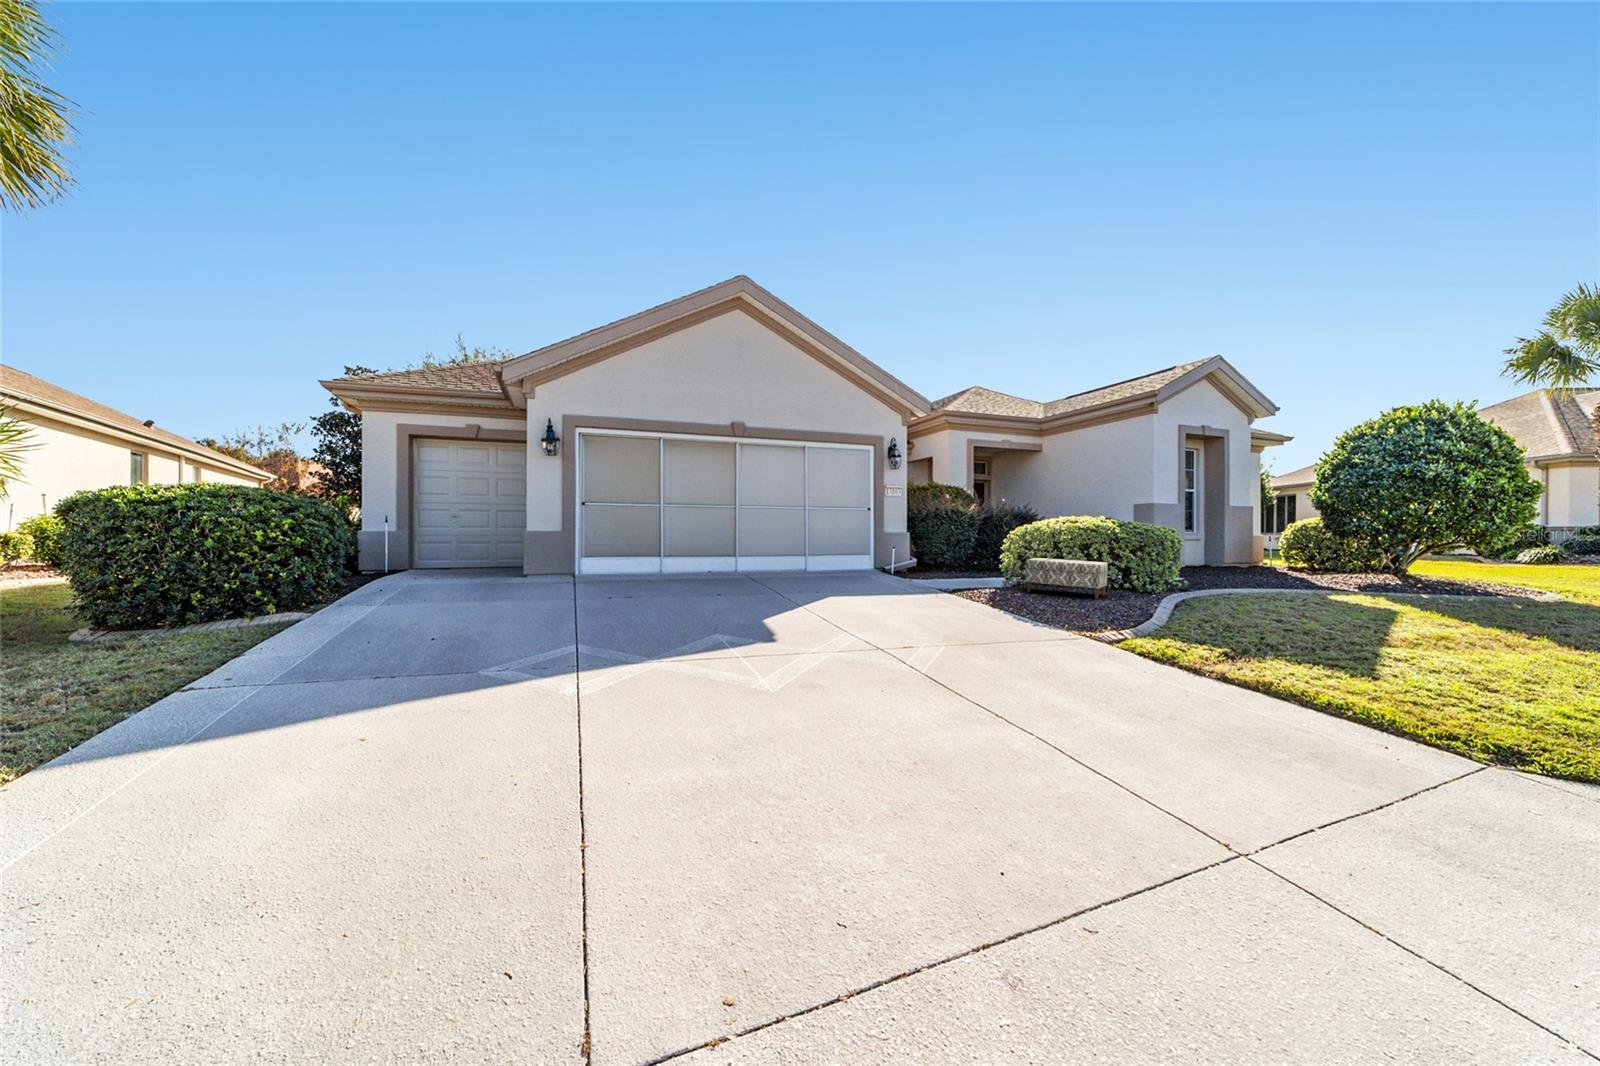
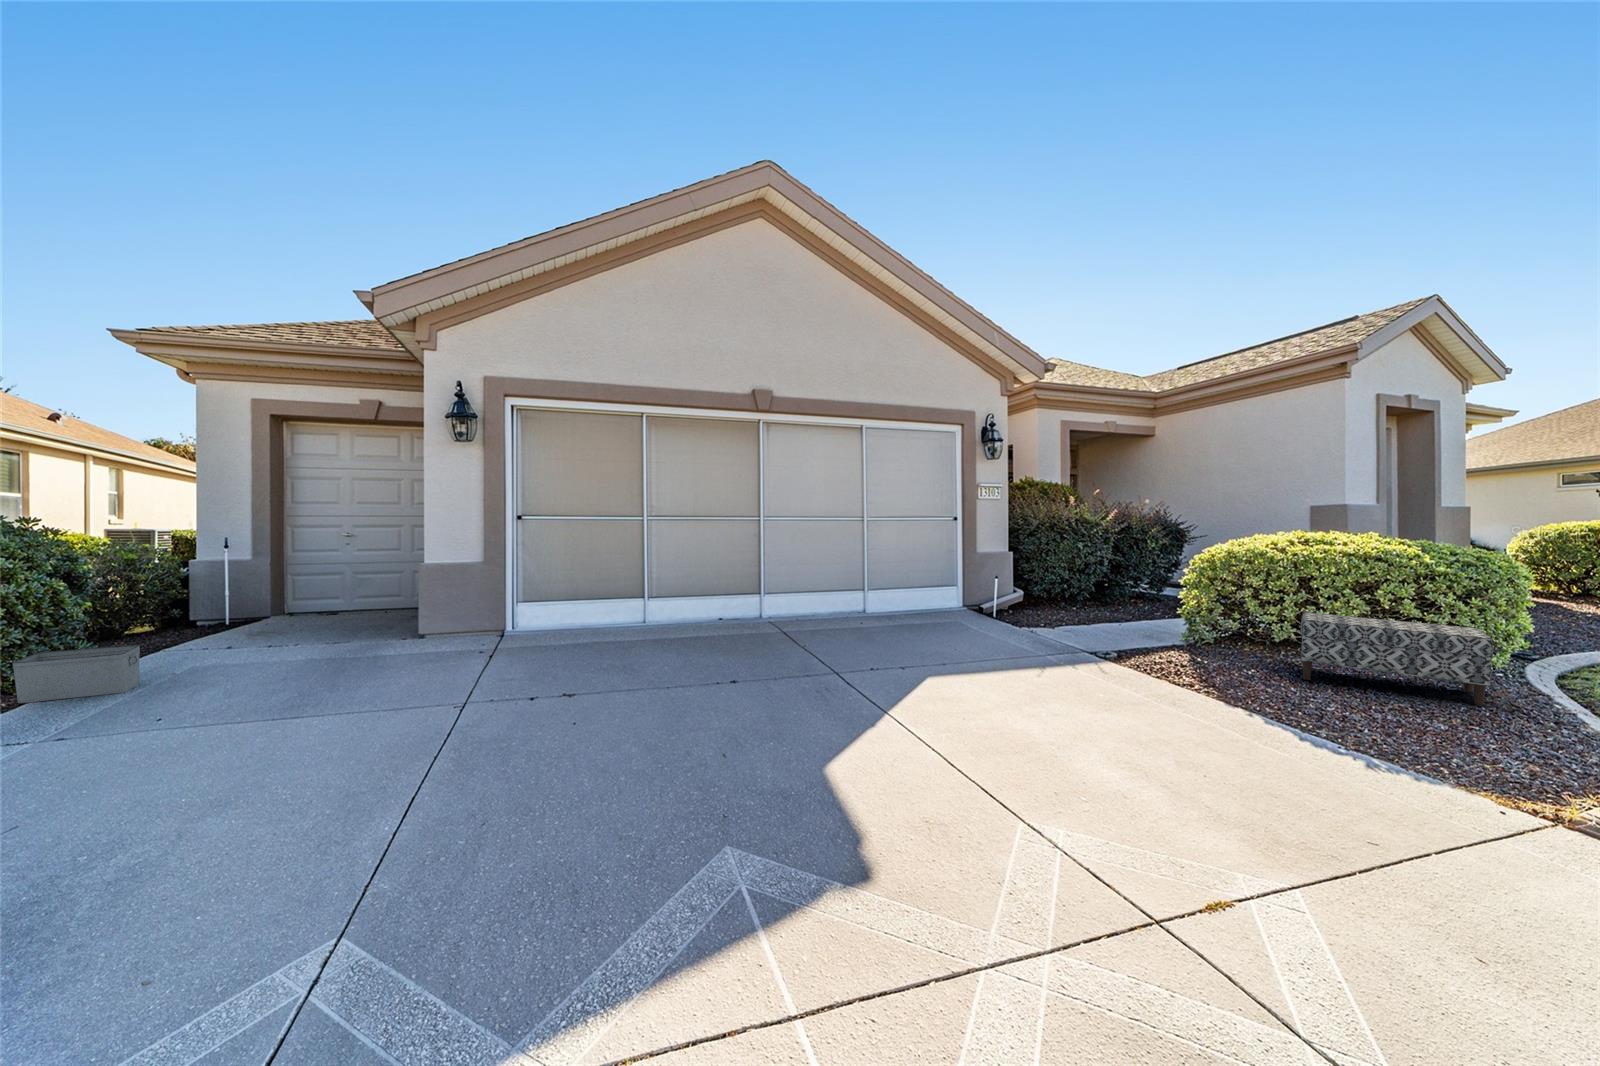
storage bin: none [340,570,390,596] -> present [13,645,140,703]

